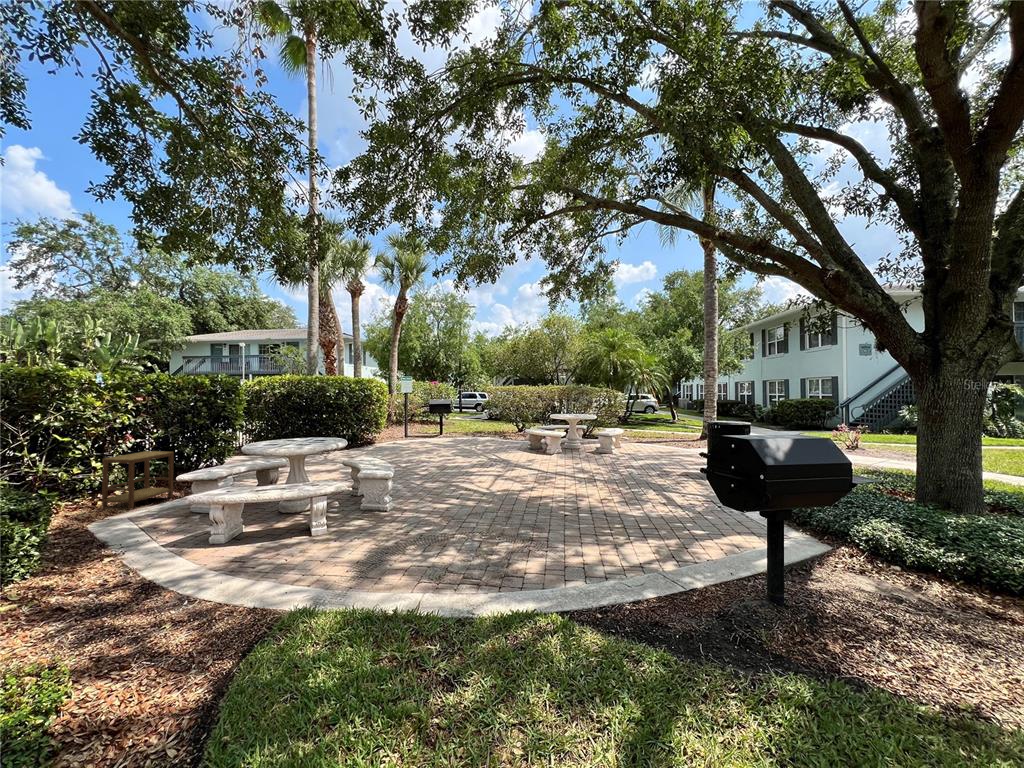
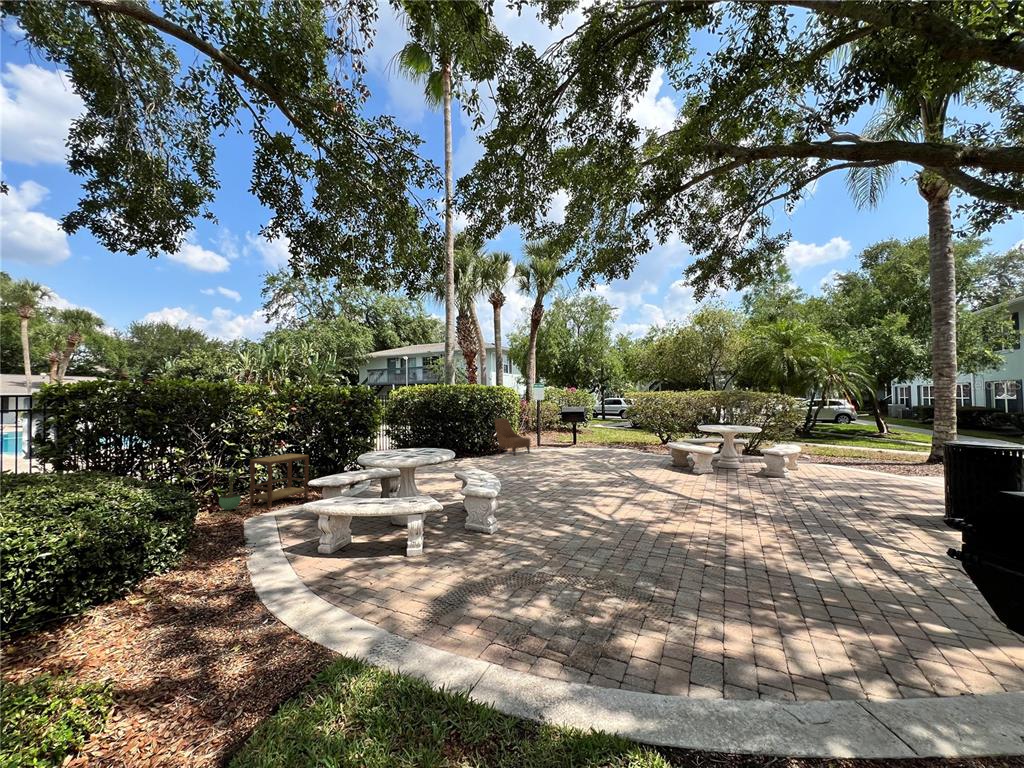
chair: none [362,411,399,448] -> present [495,419,530,456]
potted plant: none [65,473,94,515] -> present [219,472,241,510]

